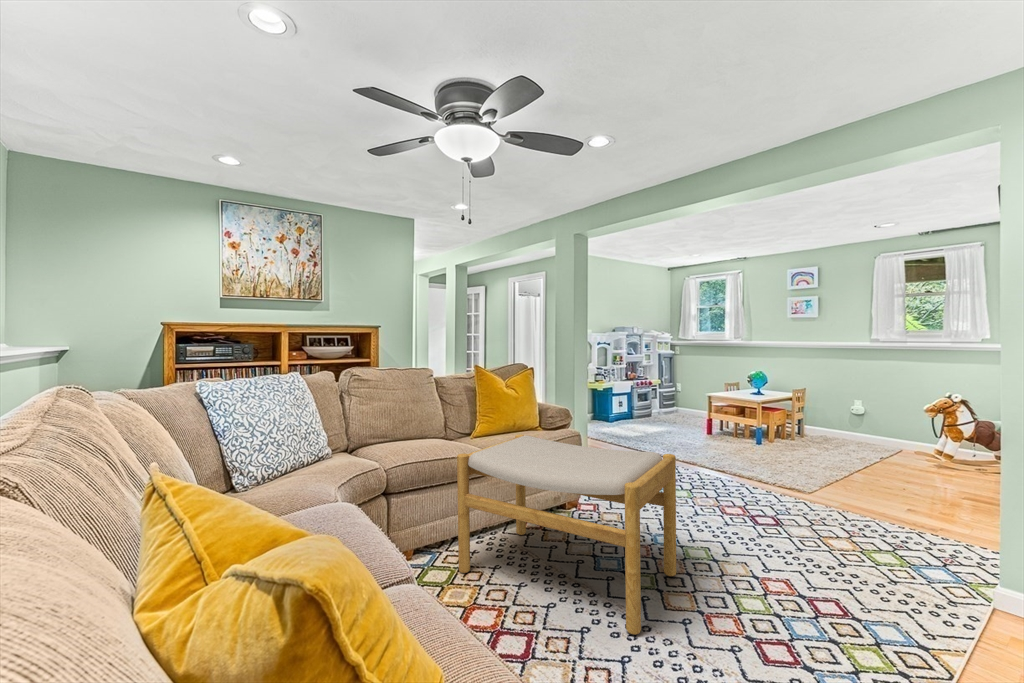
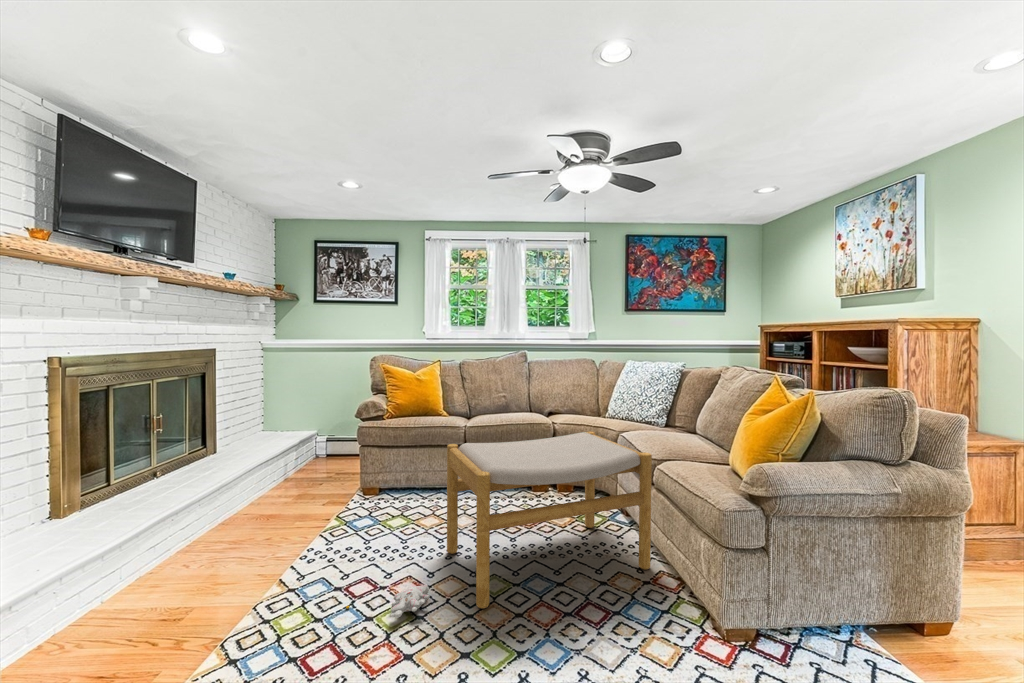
plush toy: none [707,577,802,639] -> present [346,585,430,618]

